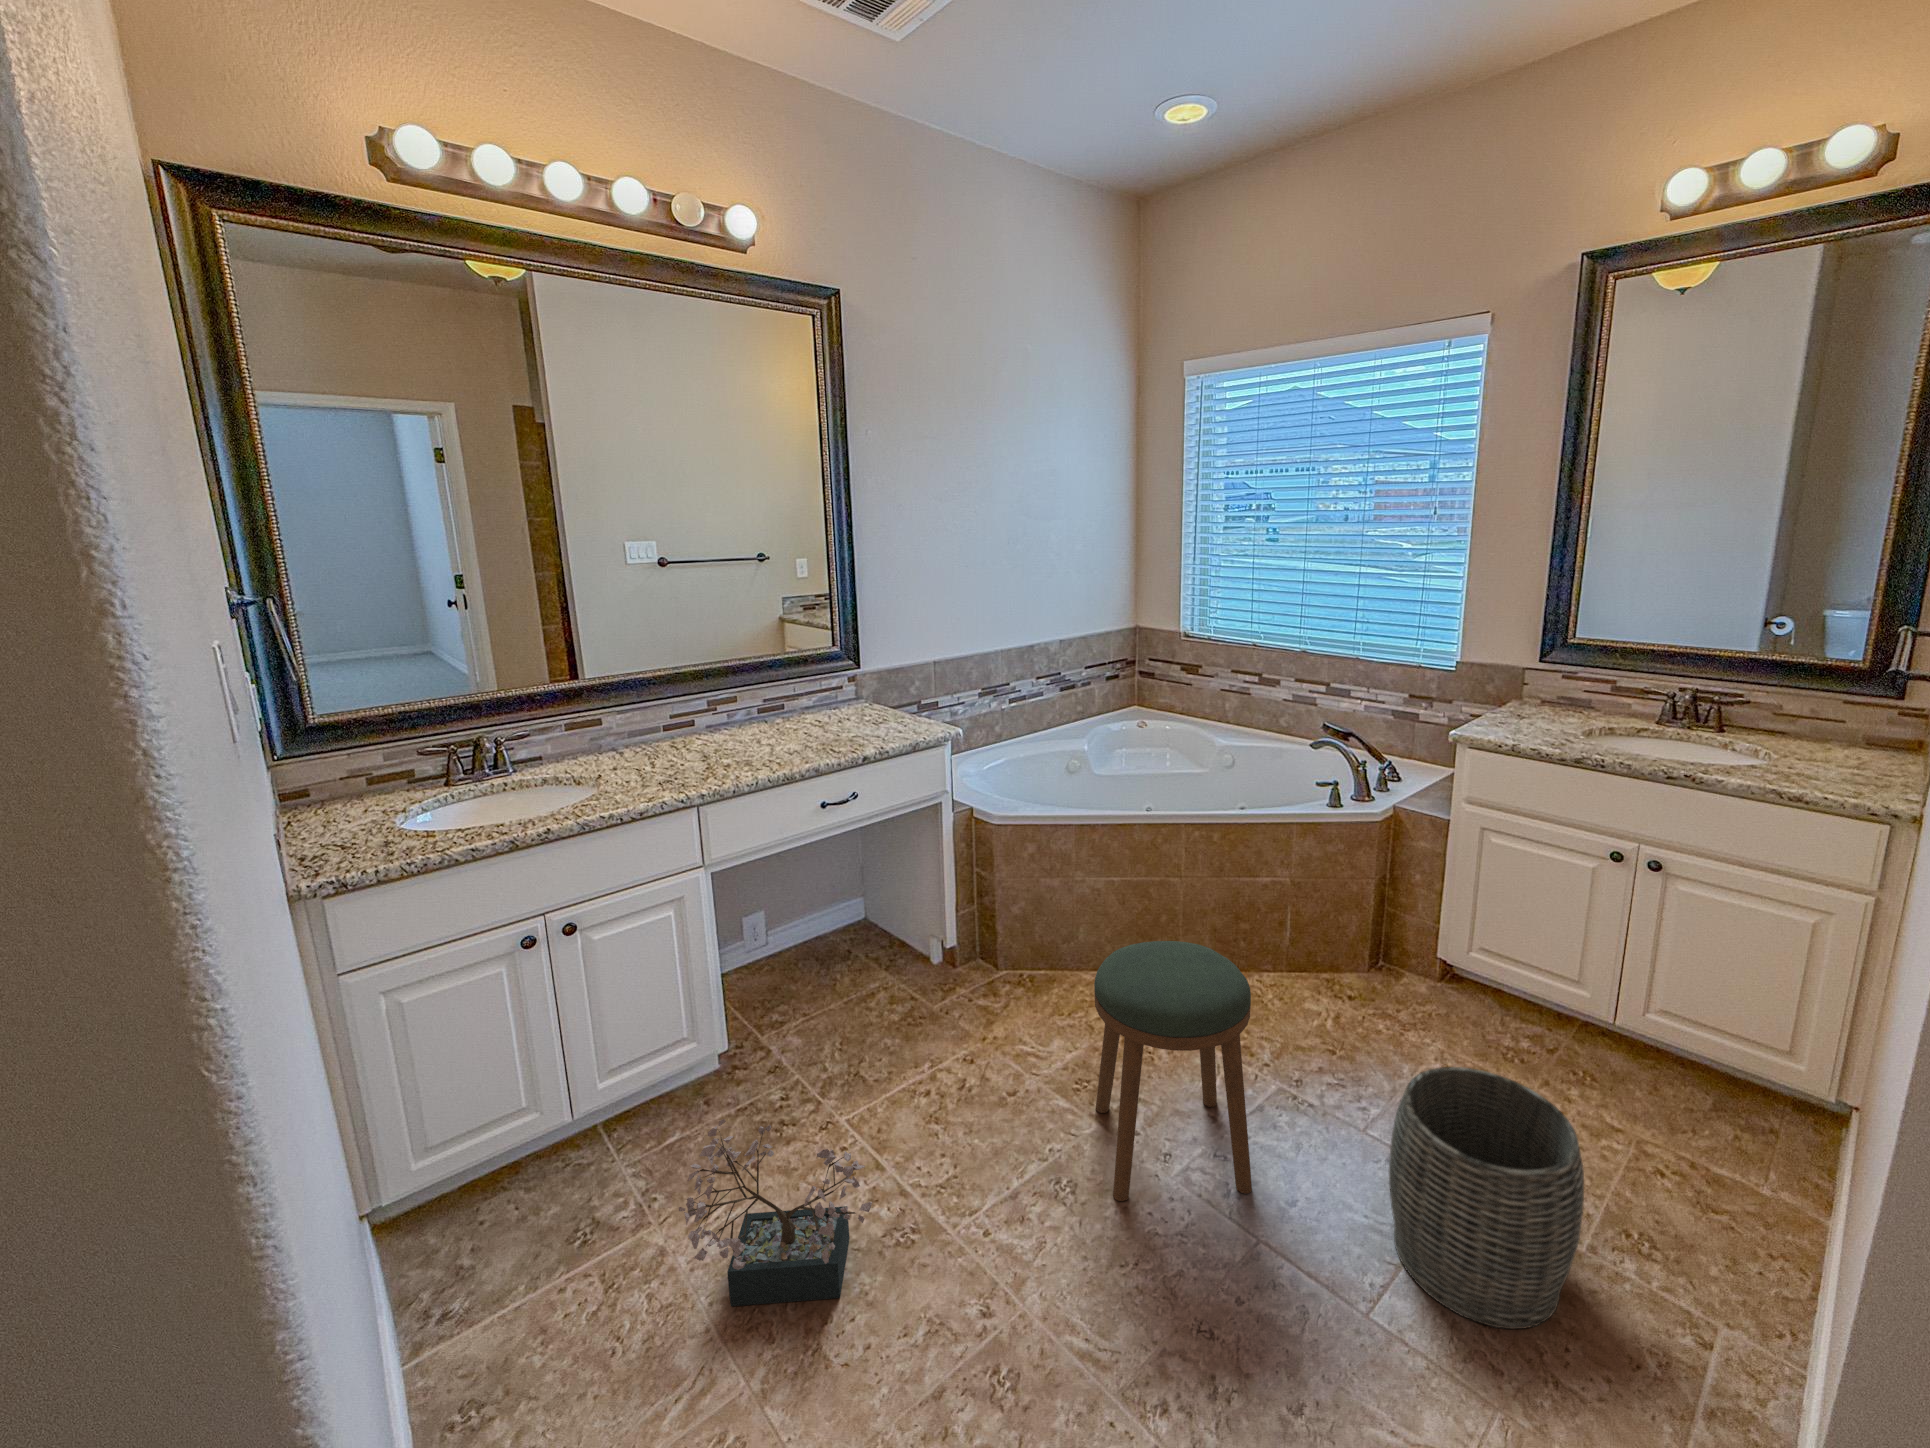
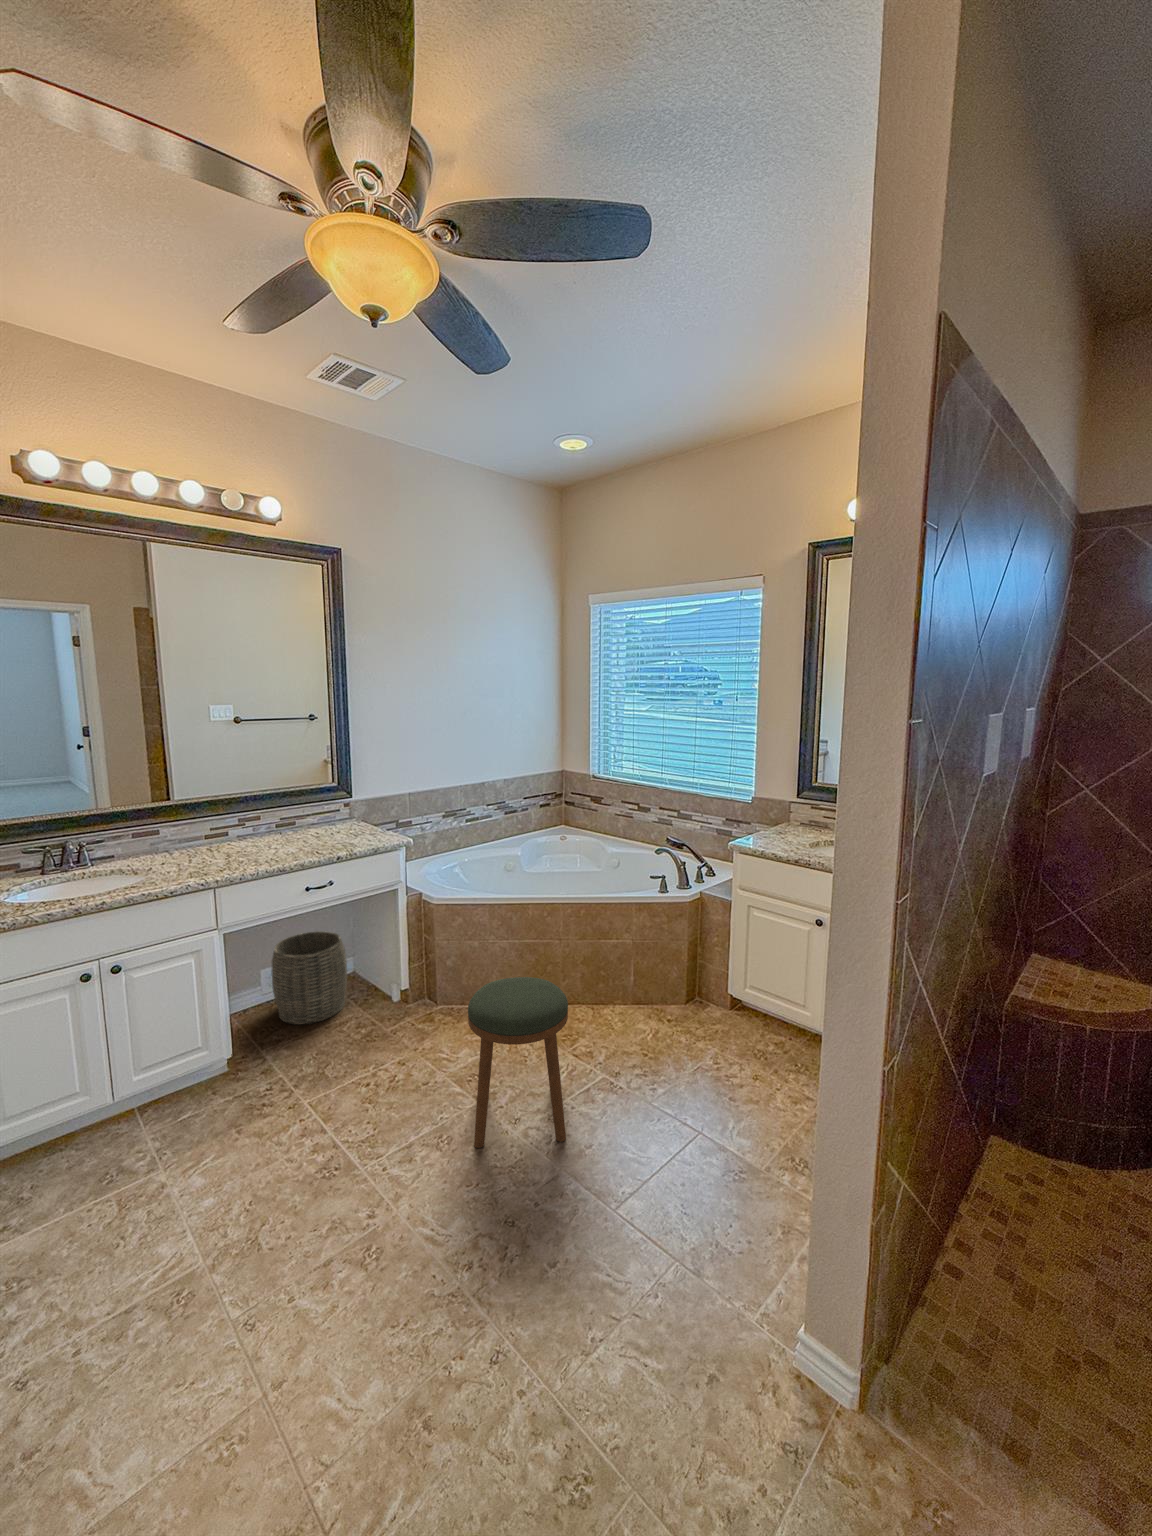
woven basket: present [1389,1067,1584,1329] -> present [272,931,347,1025]
decorative plant: present [679,1119,872,1306] -> none [166,1093,304,1217]

